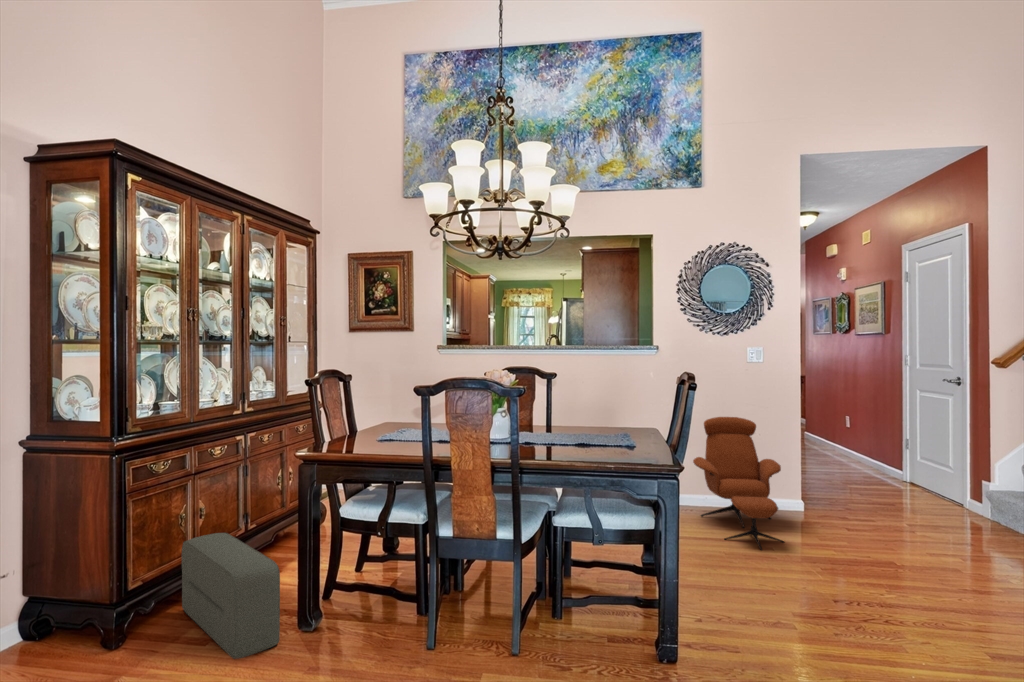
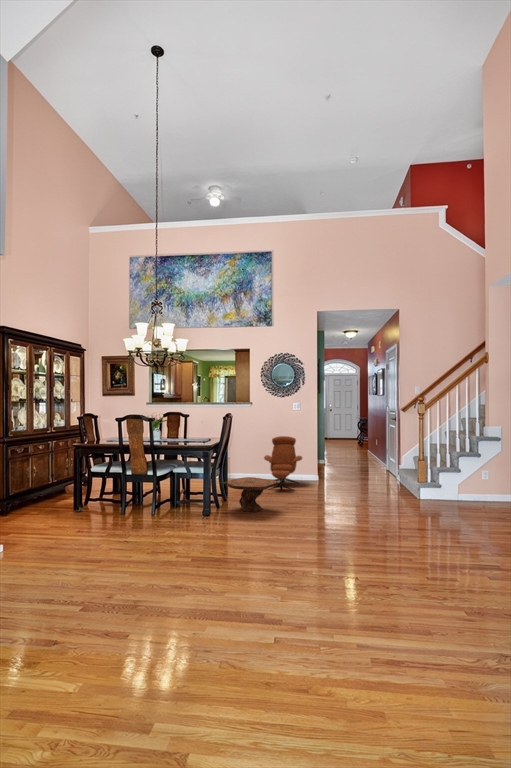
pouf: present [182,533,280,659] -> none [27,479,67,517]
side table: none [676,534,835,641] -> present [220,477,277,512]

